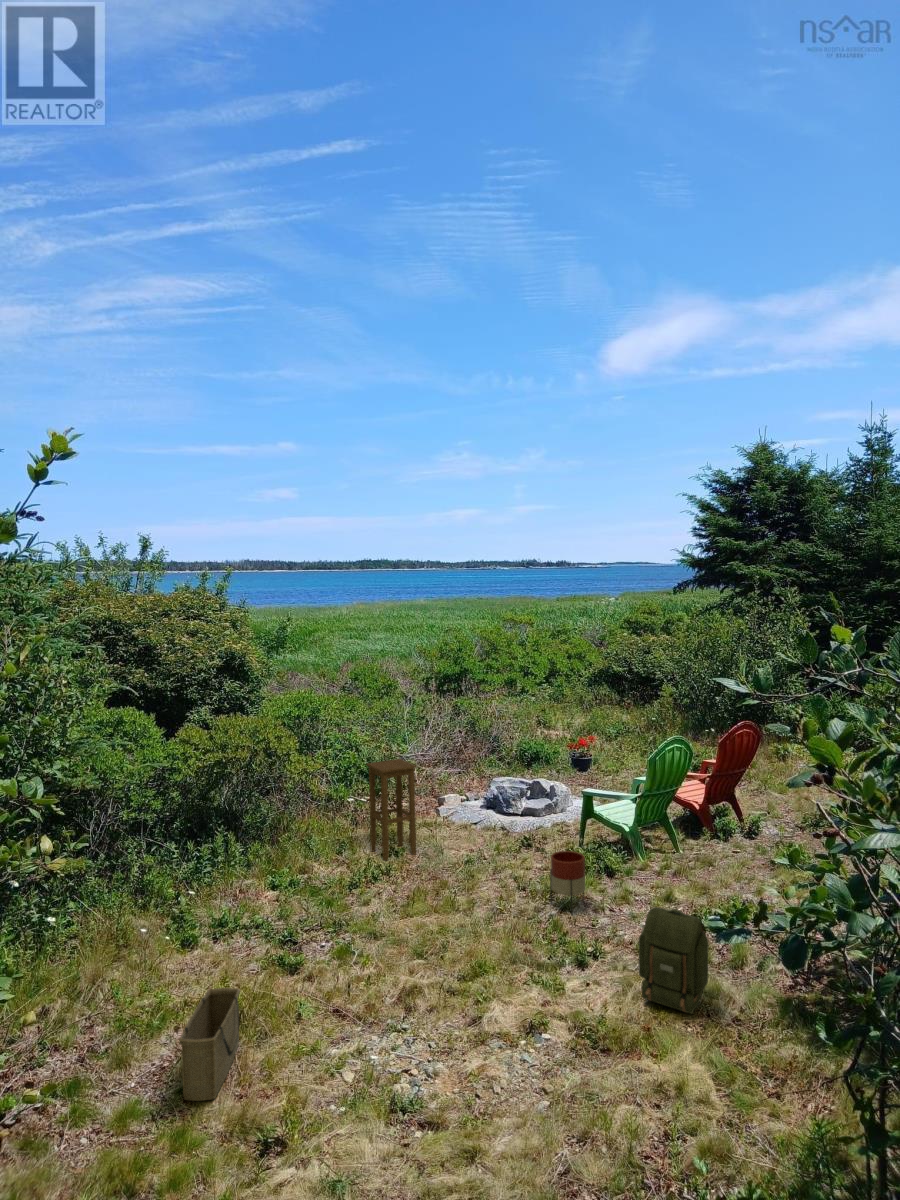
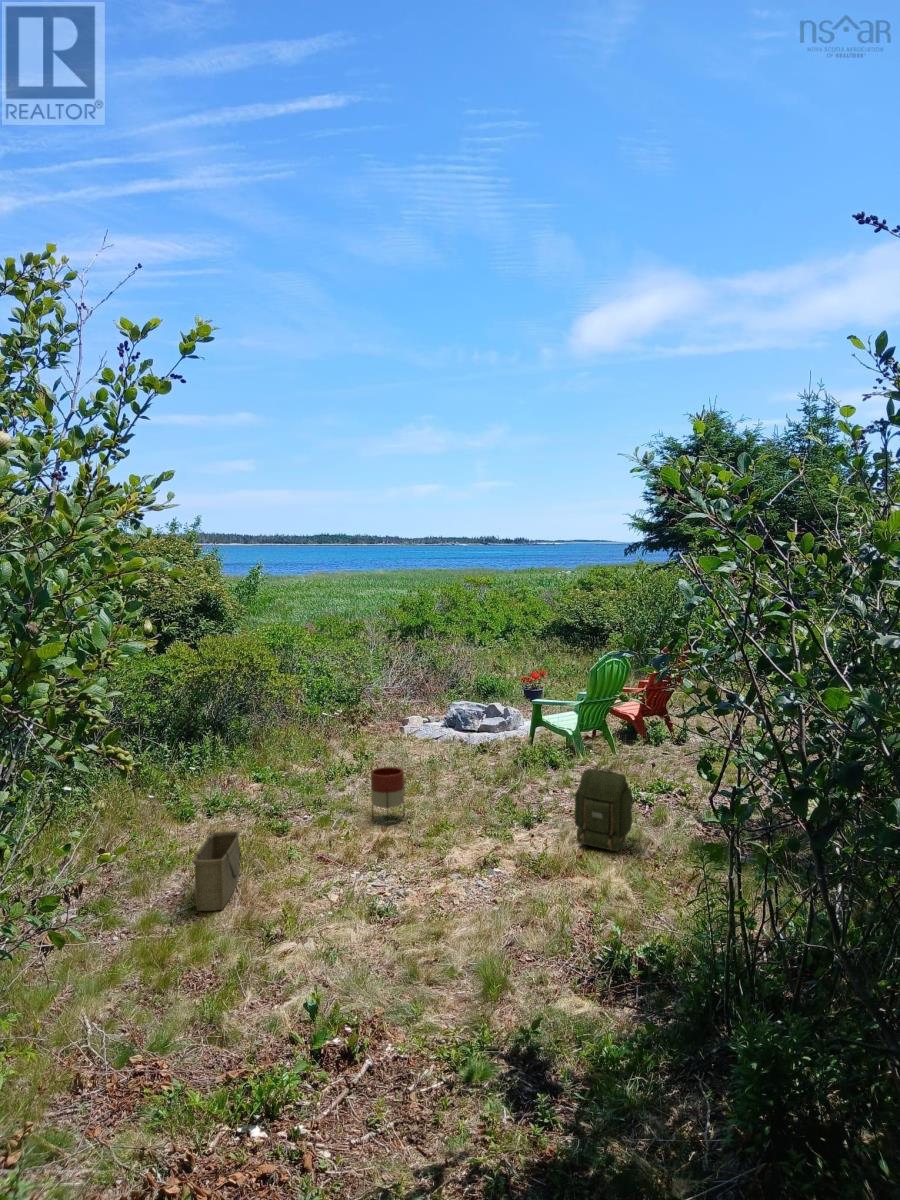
stool: present [367,759,417,861] -> none [339,676,385,764]
planter: present [550,851,585,914] -> present [371,767,405,825]

